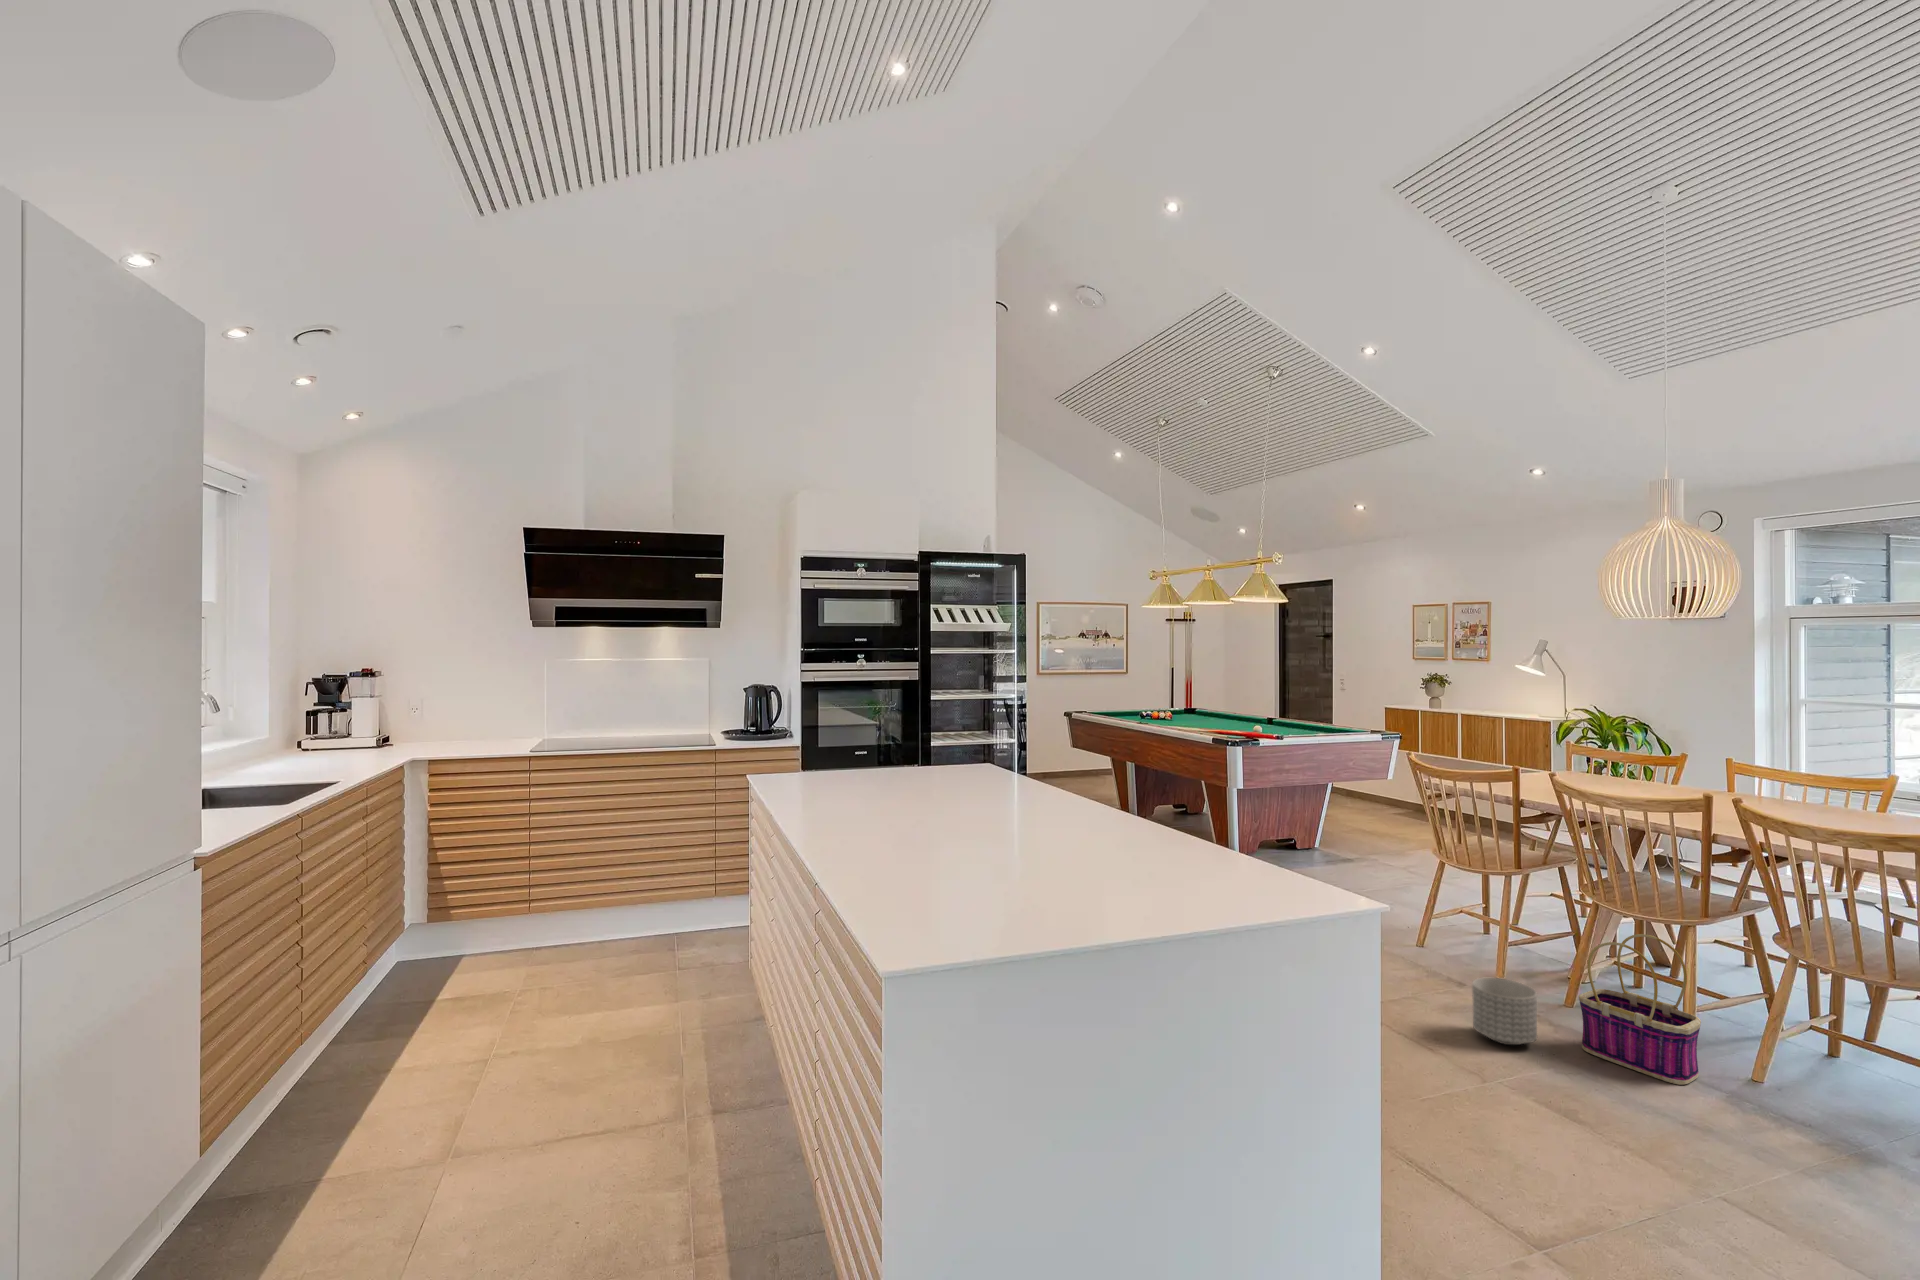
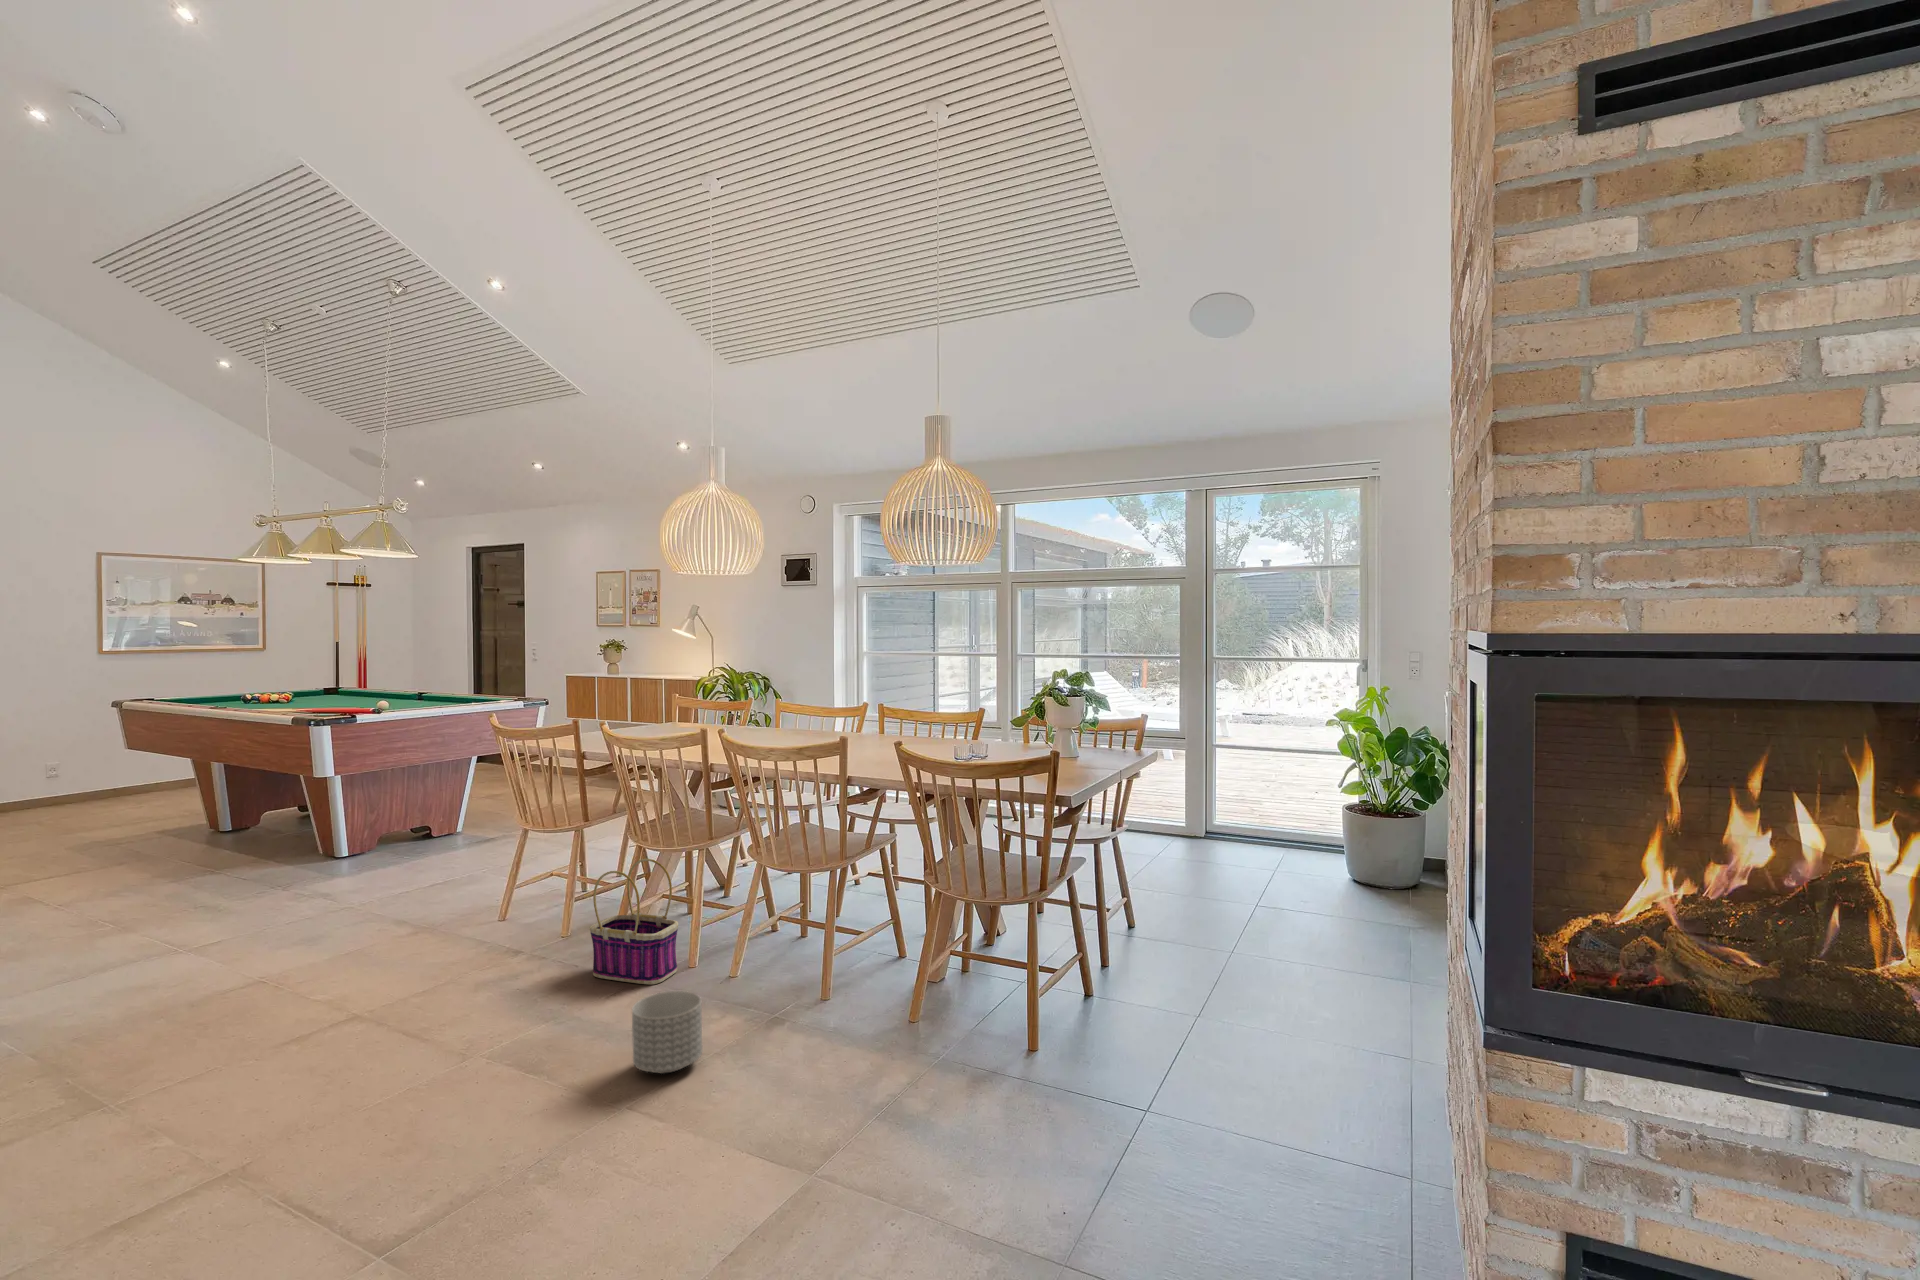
planter: present [1472,978,1537,1045] -> present [632,991,702,1074]

